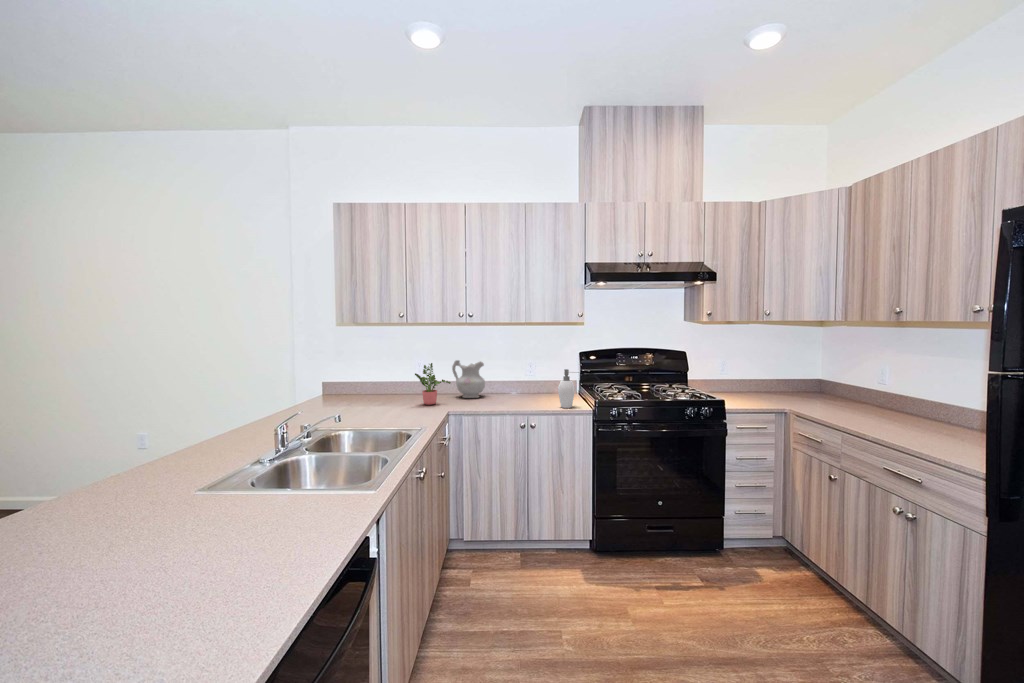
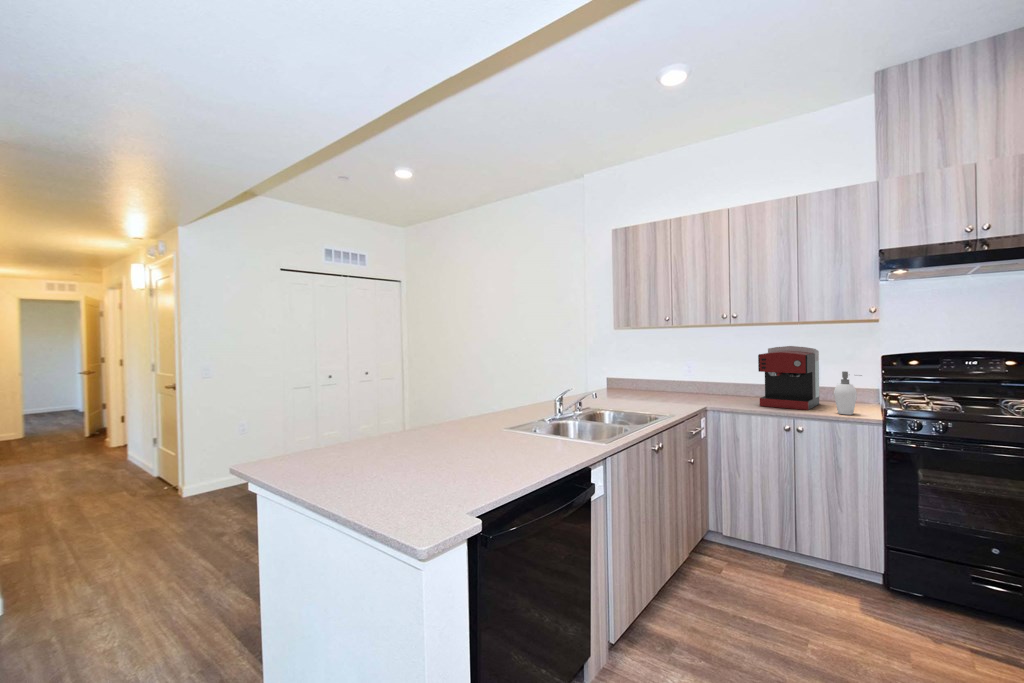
coffee maker: none [495,346,539,406] -> present [758,346,819,410]
ceramic pitcher: present [452,360,485,398] -> none [721,361,756,399]
potted plant: present [415,363,451,405] -> none [677,362,714,400]

